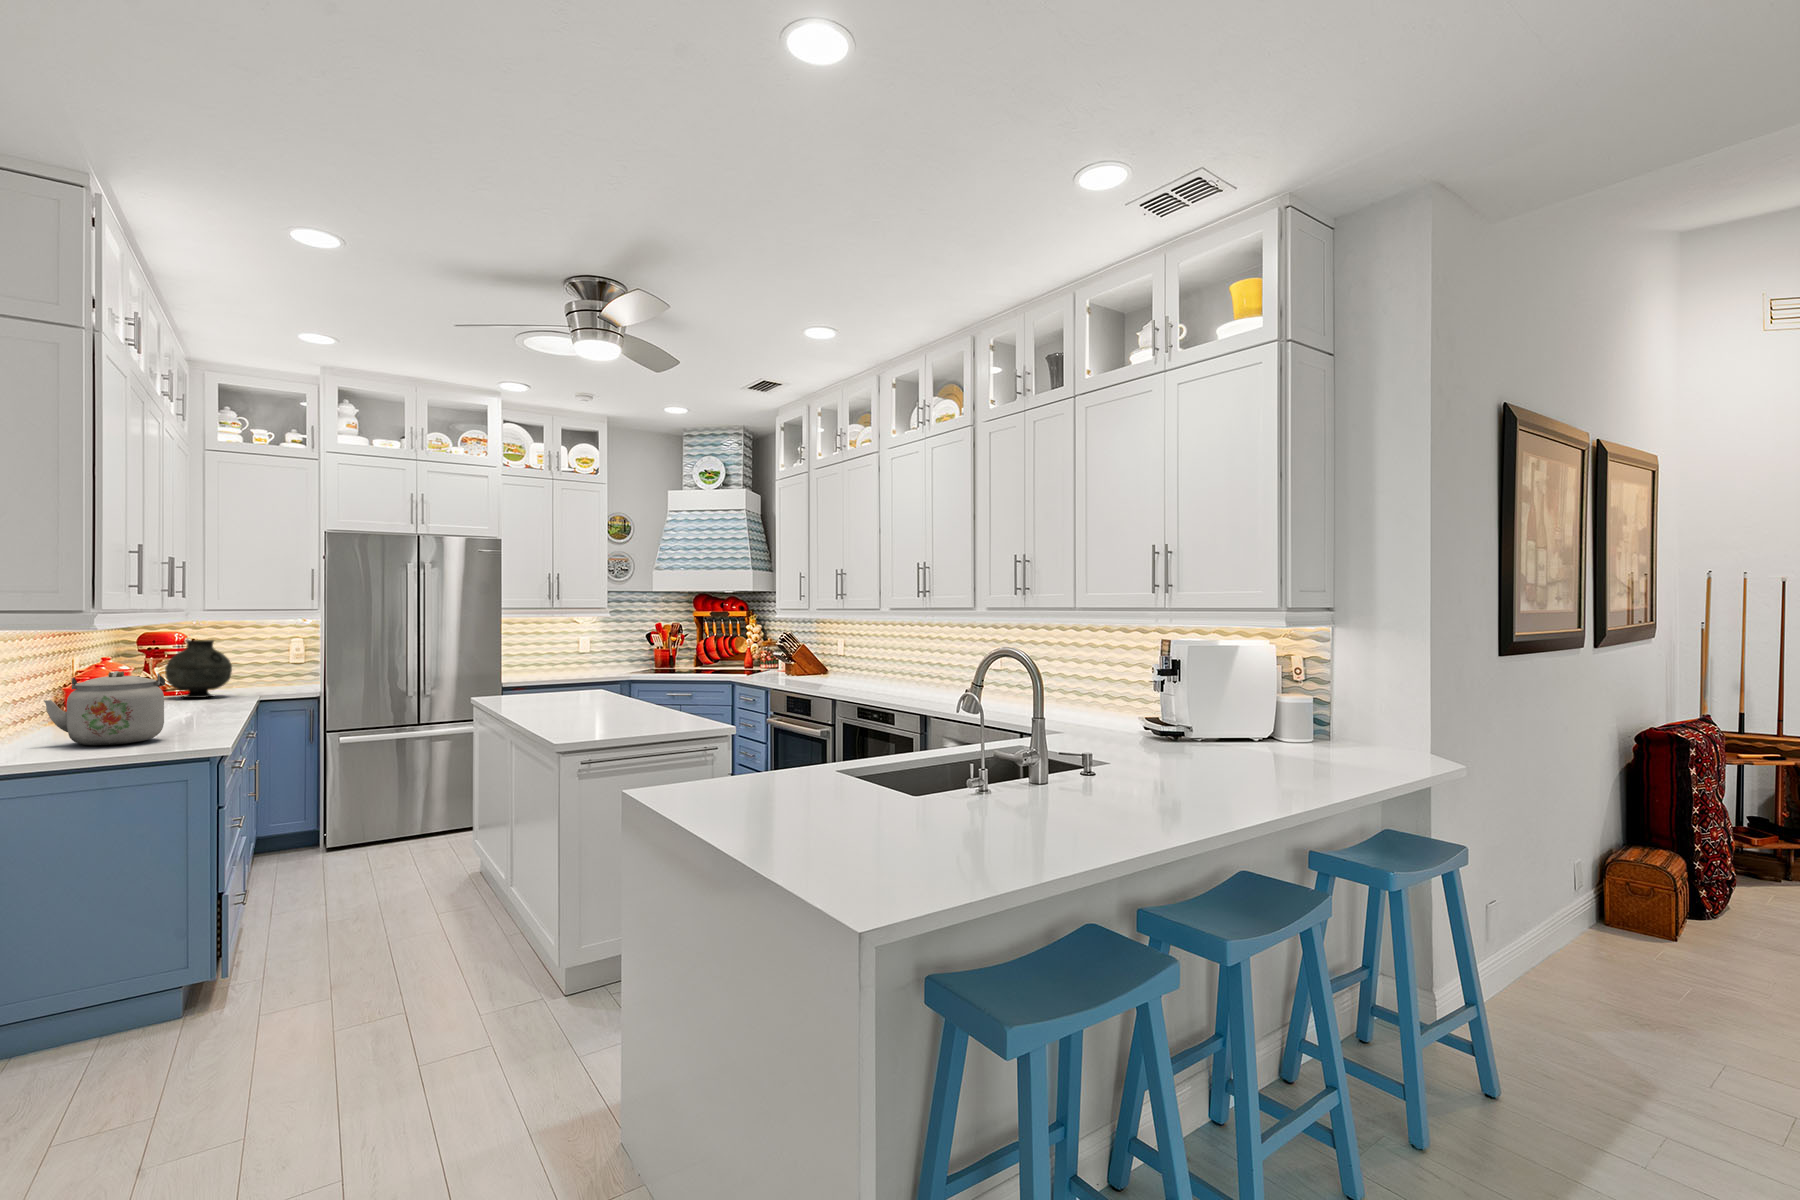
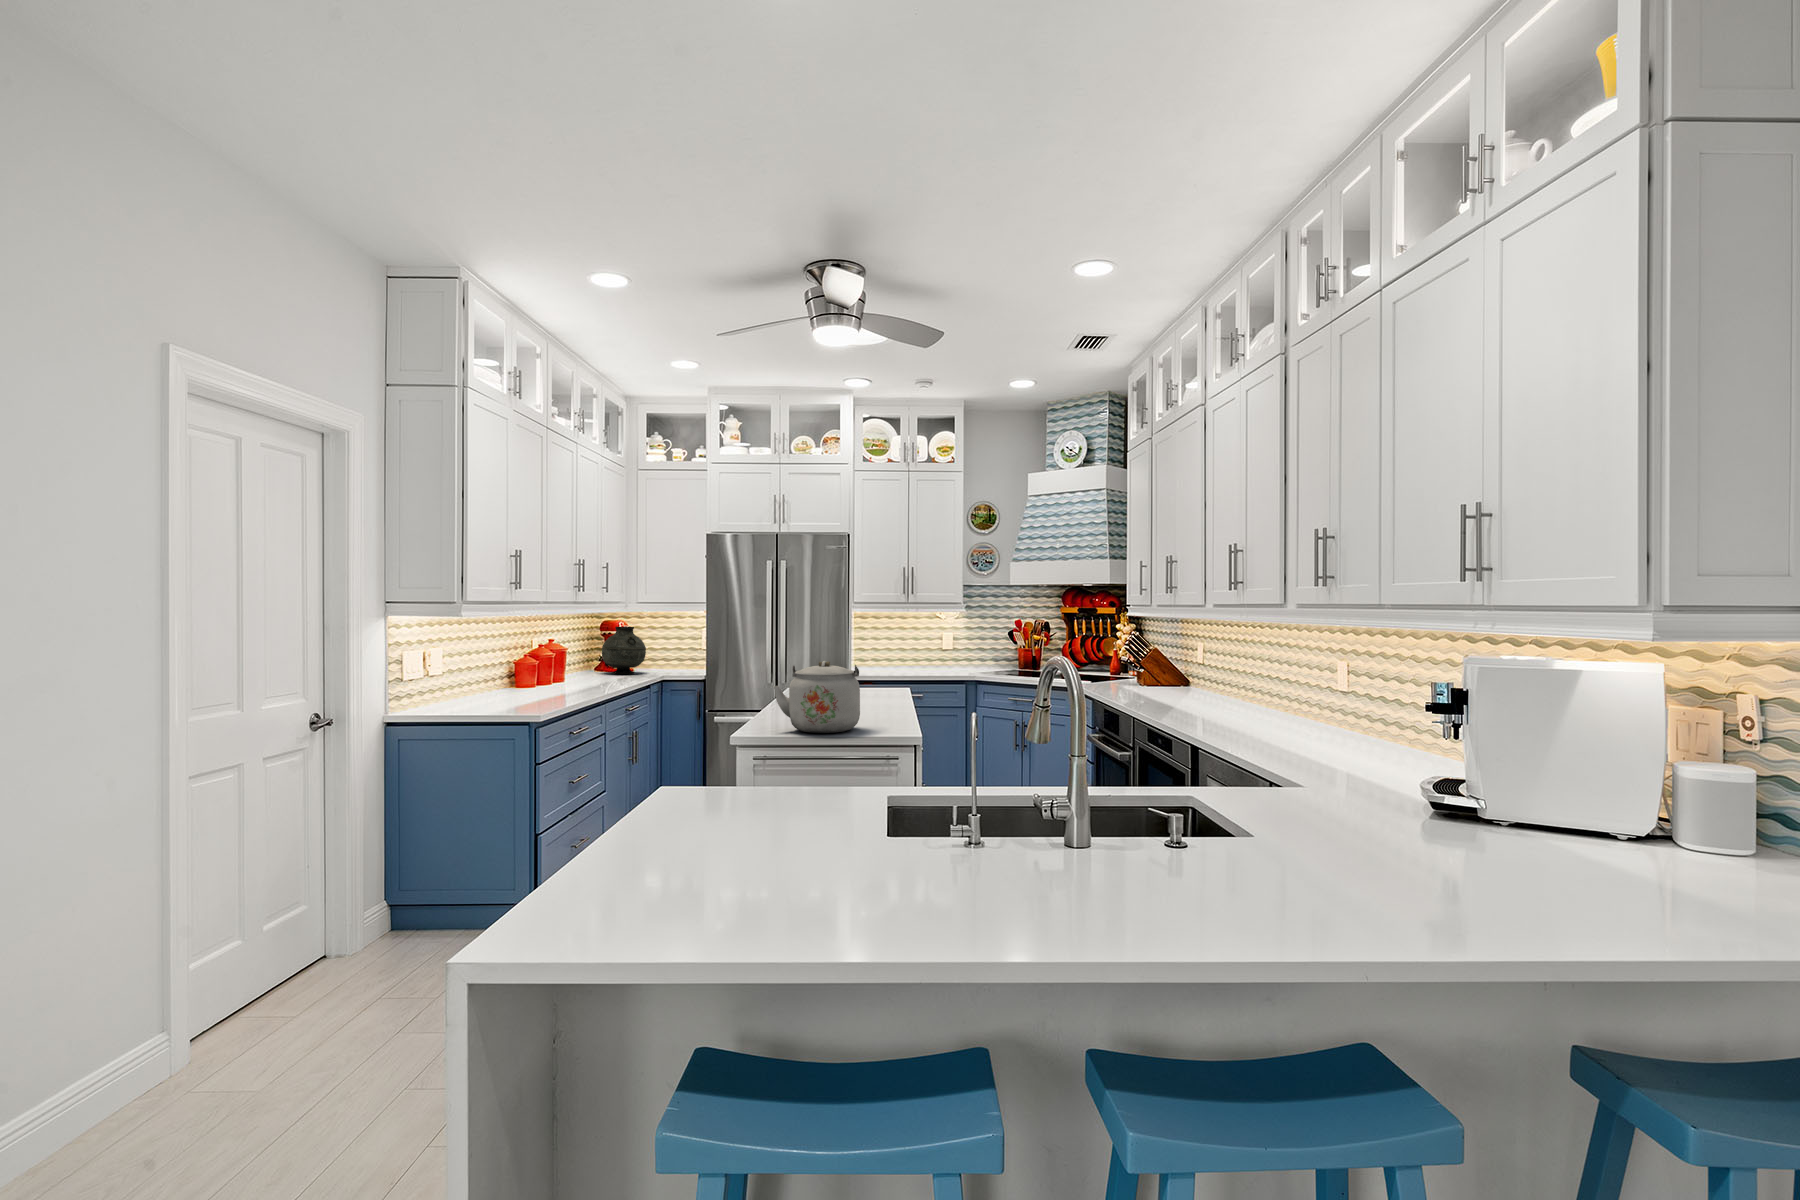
kettle: present [44,671,165,745] -> present [773,661,860,733]

